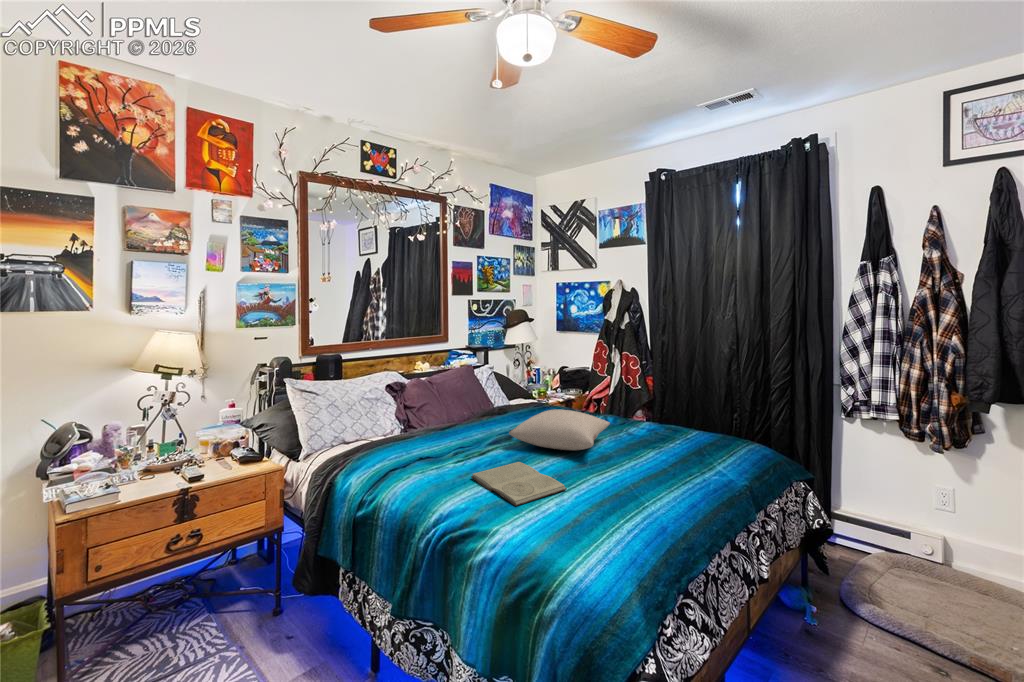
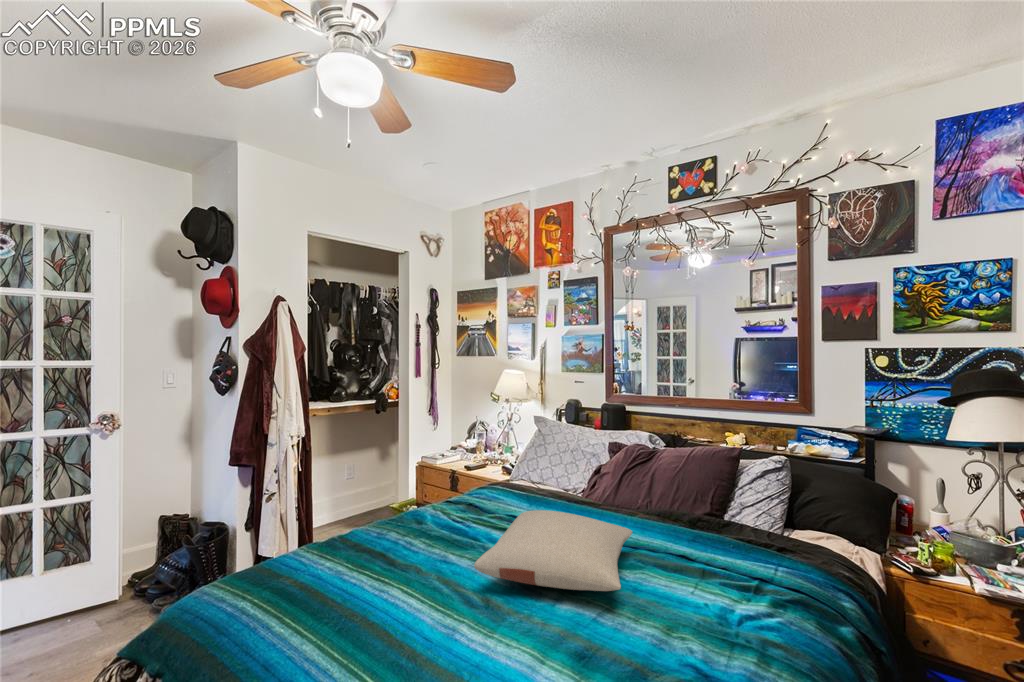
book: present [471,462,567,506] -> none [342,524,457,577]

